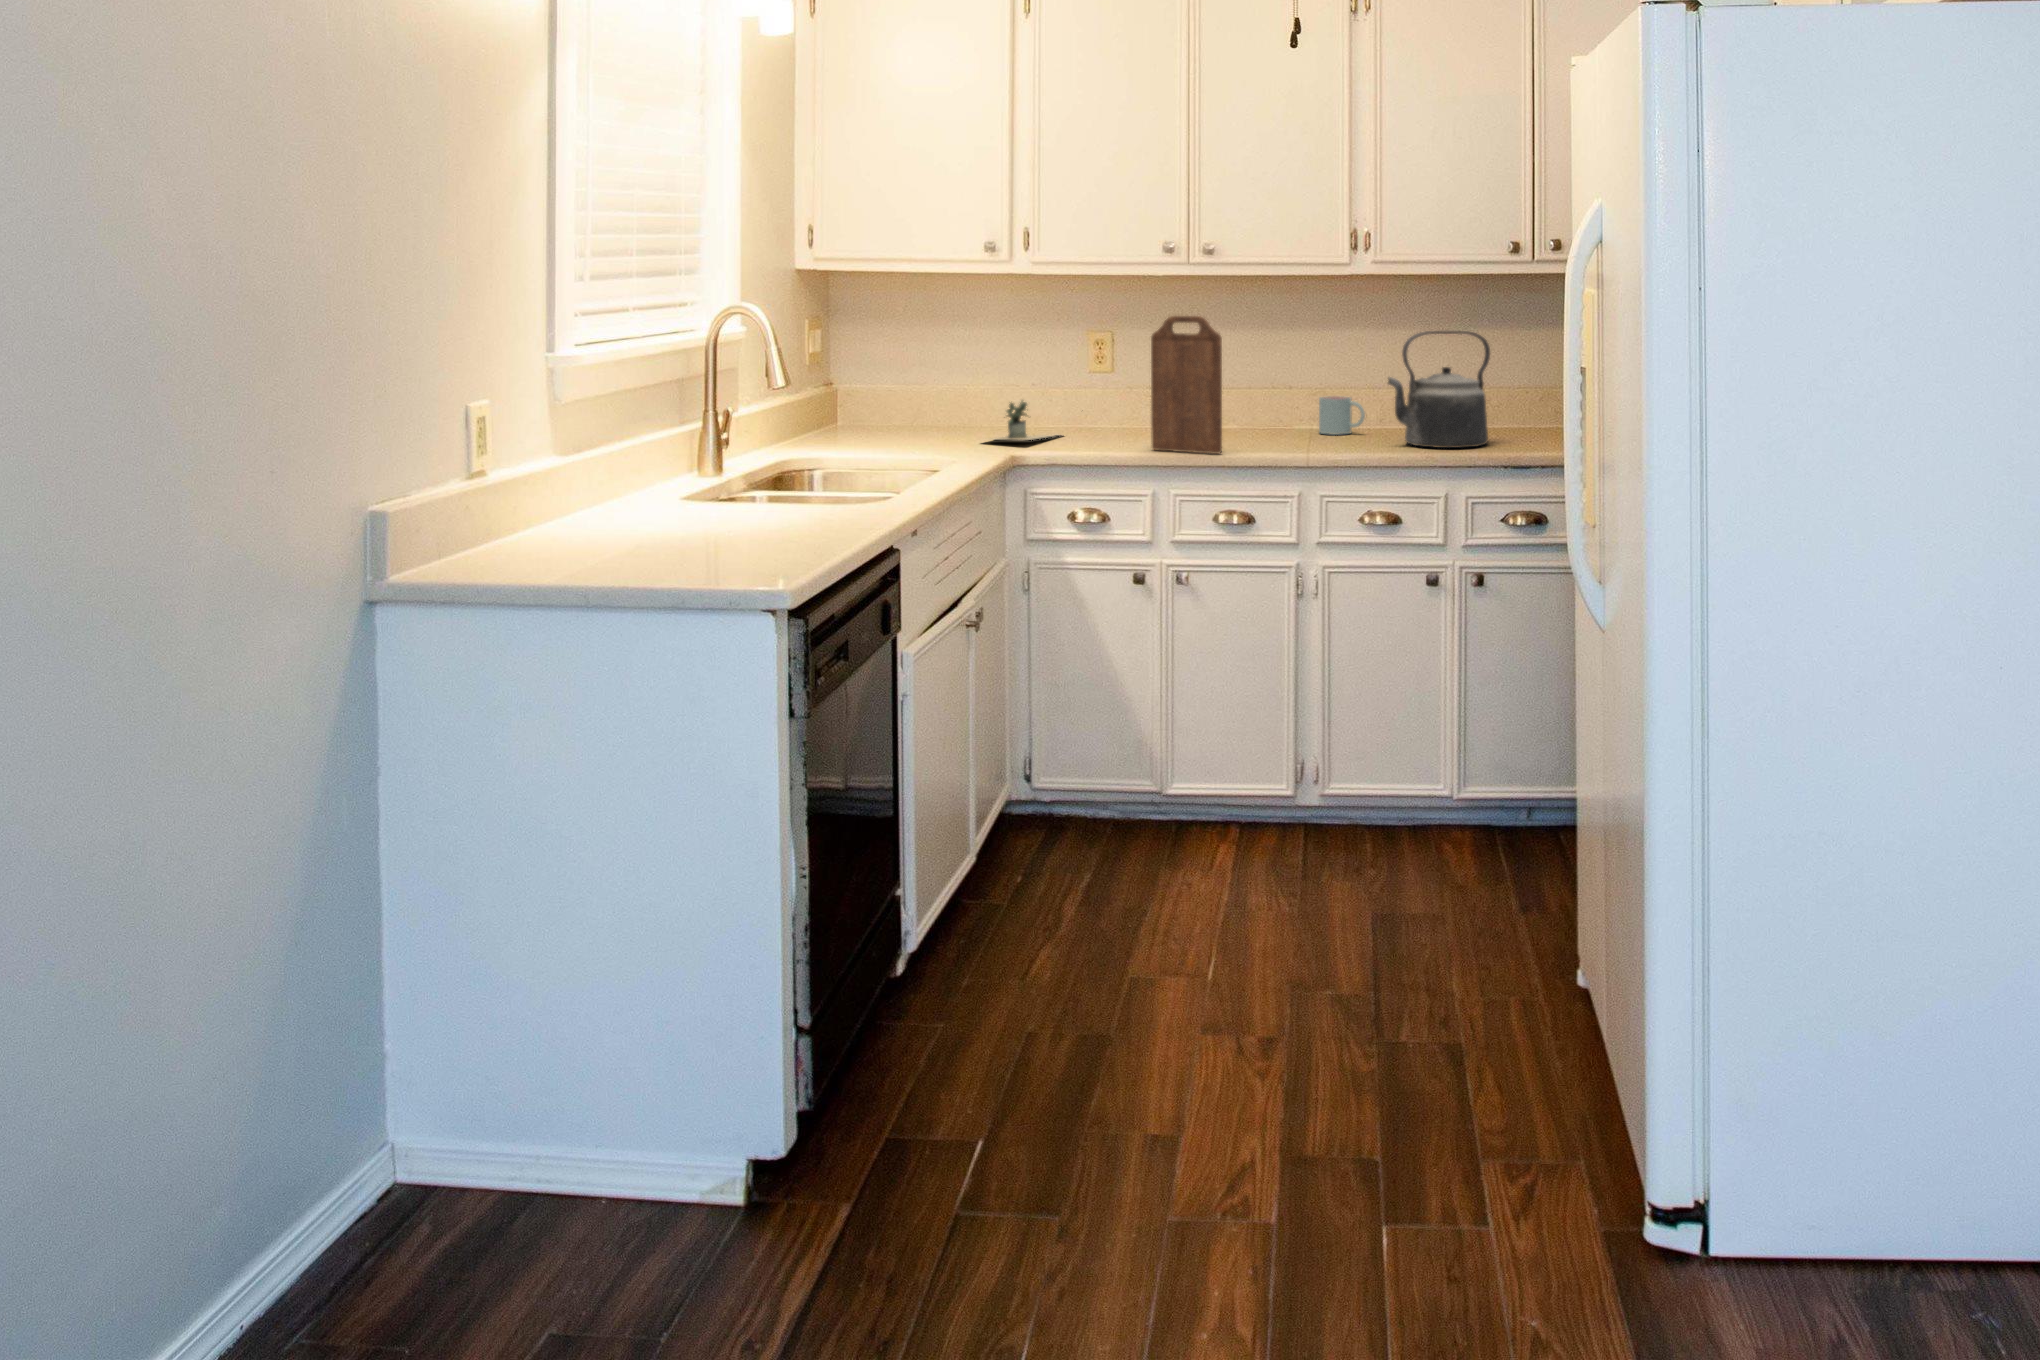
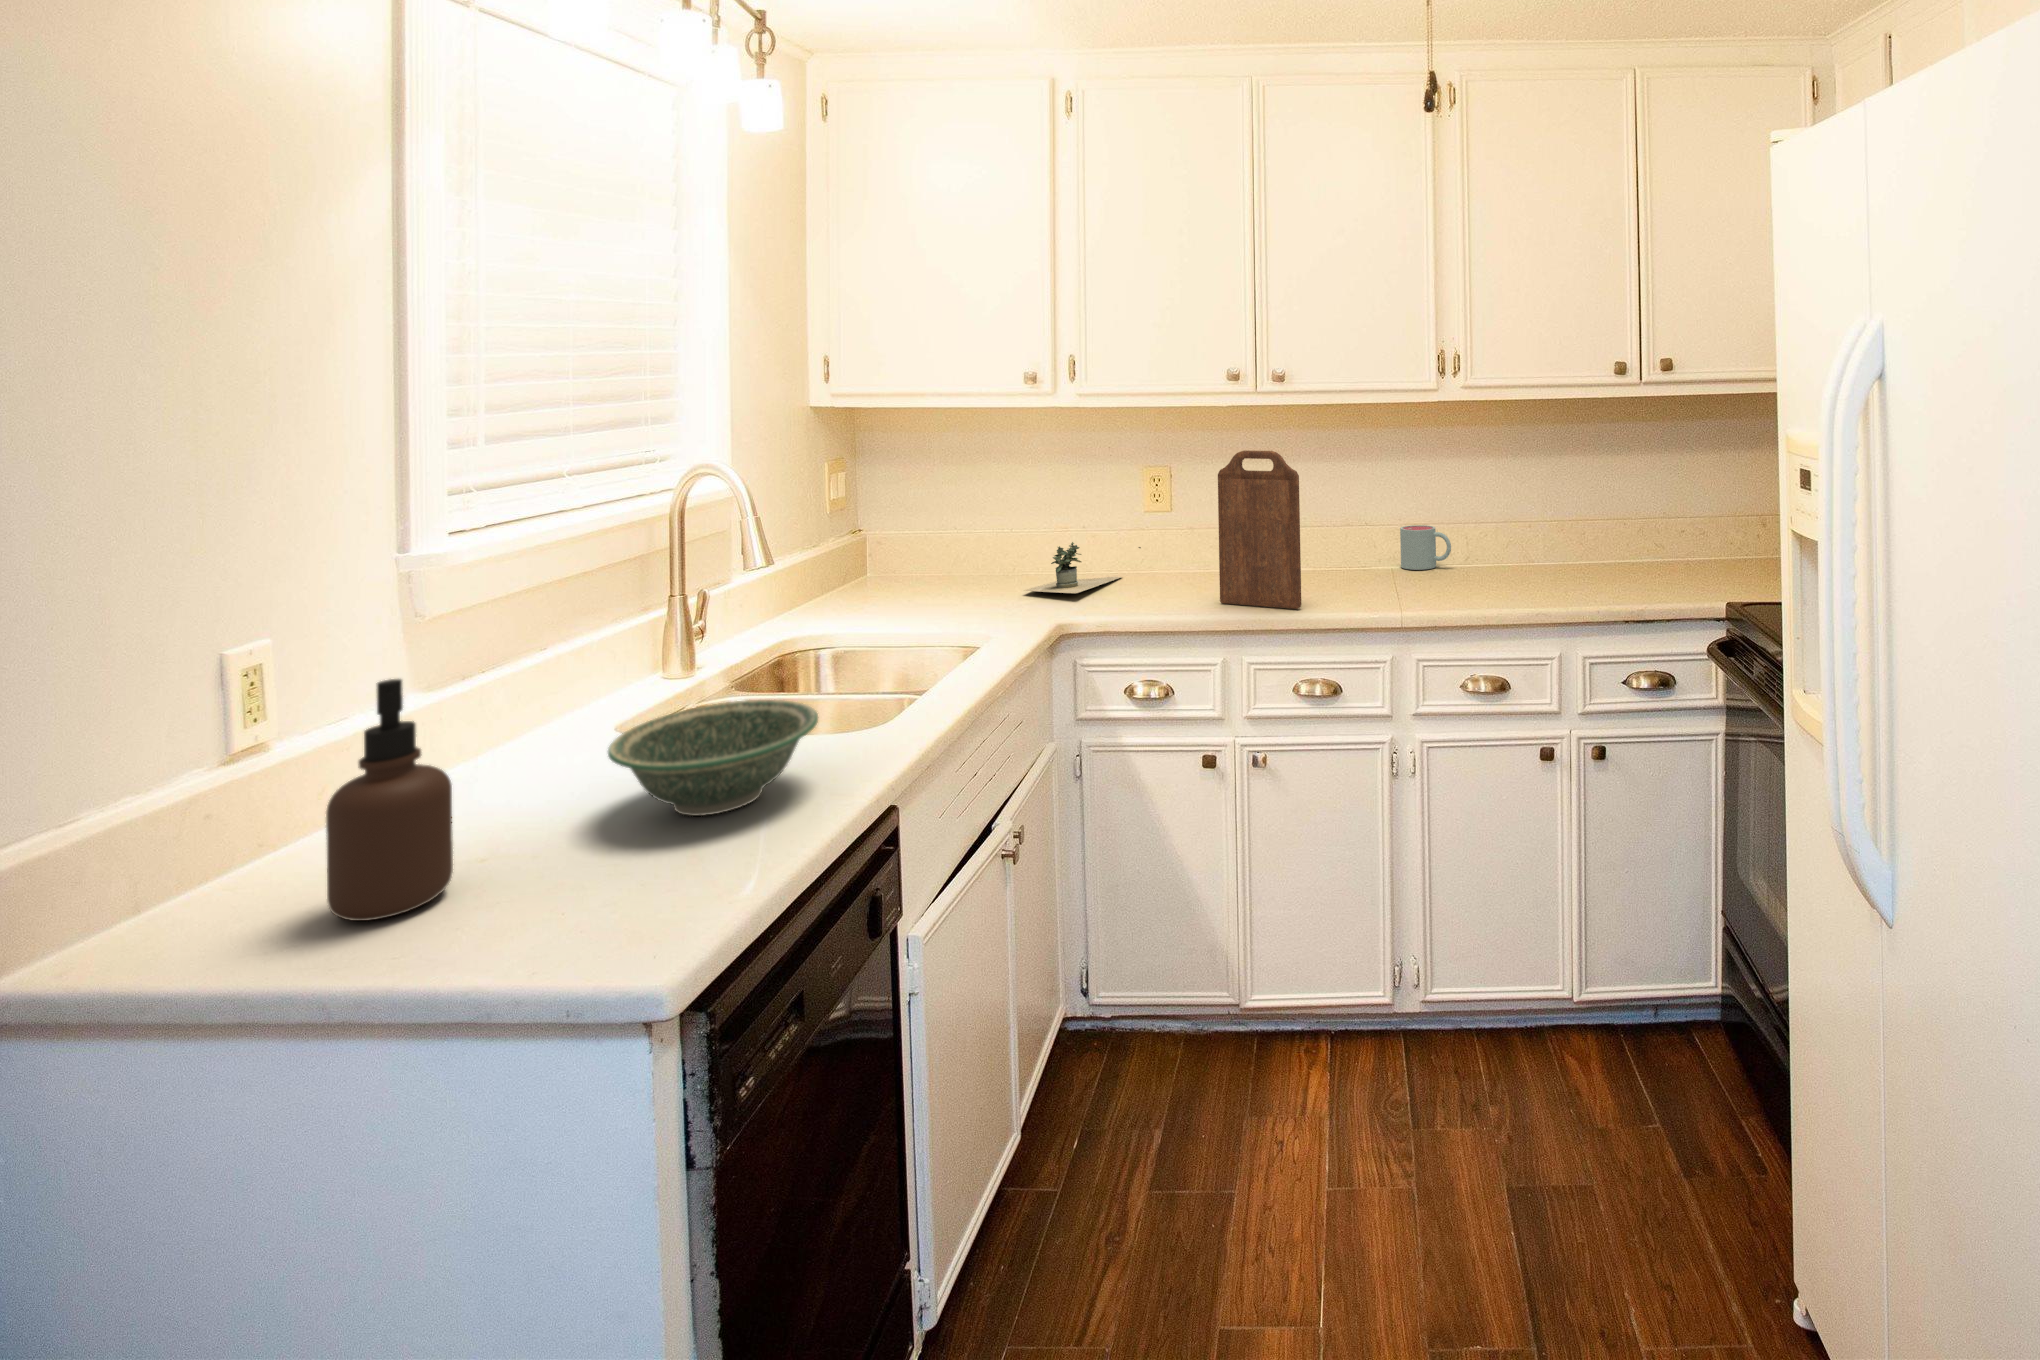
kettle: present [1388,331,1490,448] -> none [1482,457,1593,591]
soap dispenser: none [546,411,619,565] -> present [326,679,453,921]
bowl: none [702,467,845,534] -> present [608,700,818,816]

